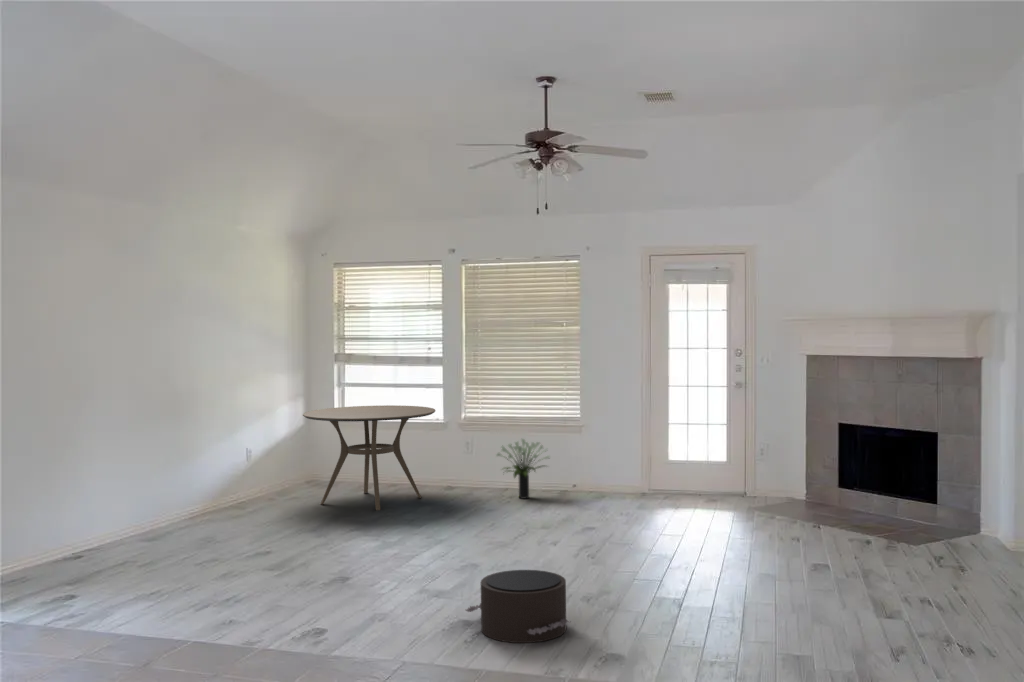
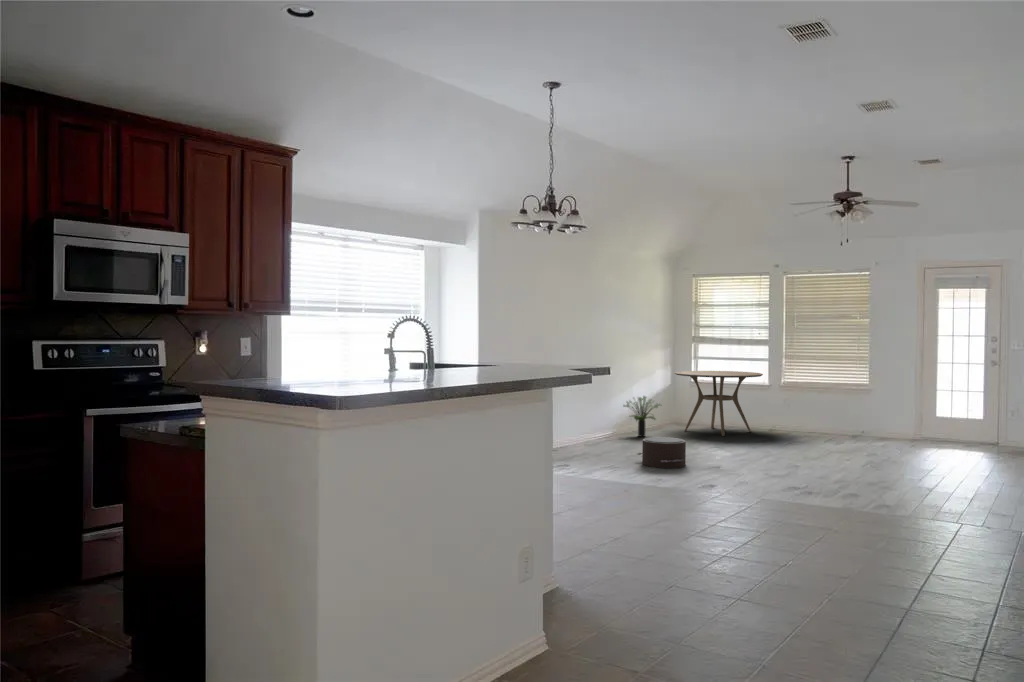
potted plant: present [496,439,550,499] -> present [623,396,661,436]
pouf: present [466,570,568,643] -> present [637,437,686,468]

